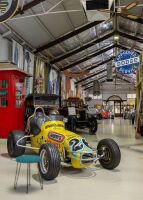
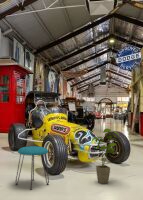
house plant: none [81,138,105,188] -> present [92,129,119,184]

